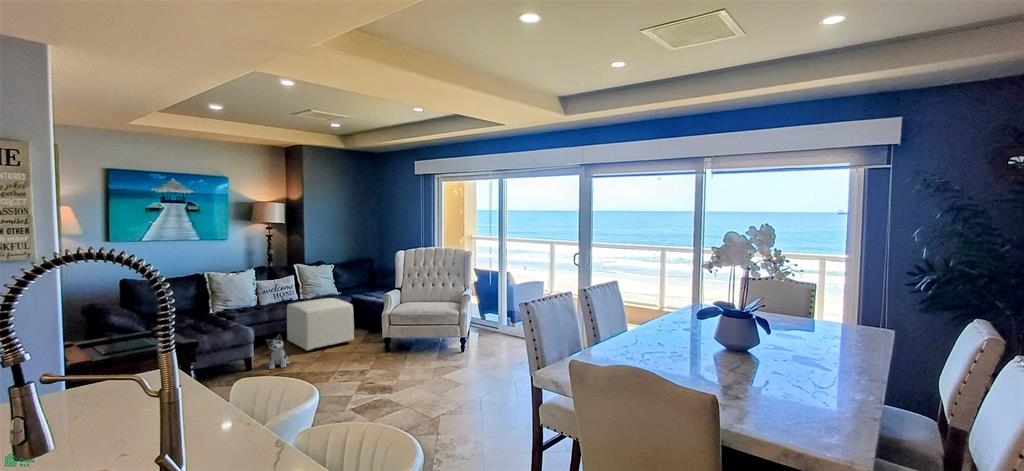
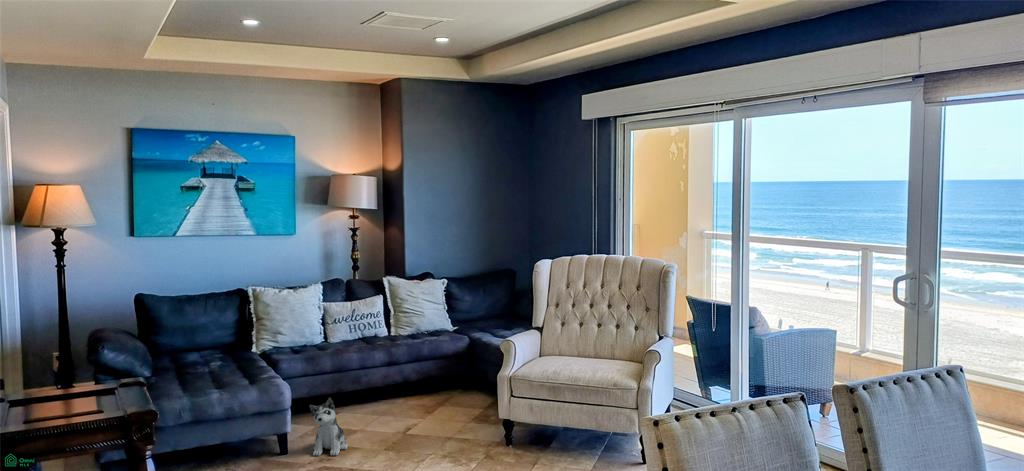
ottoman: present [287,298,354,351] -> none [361,337,462,428]

